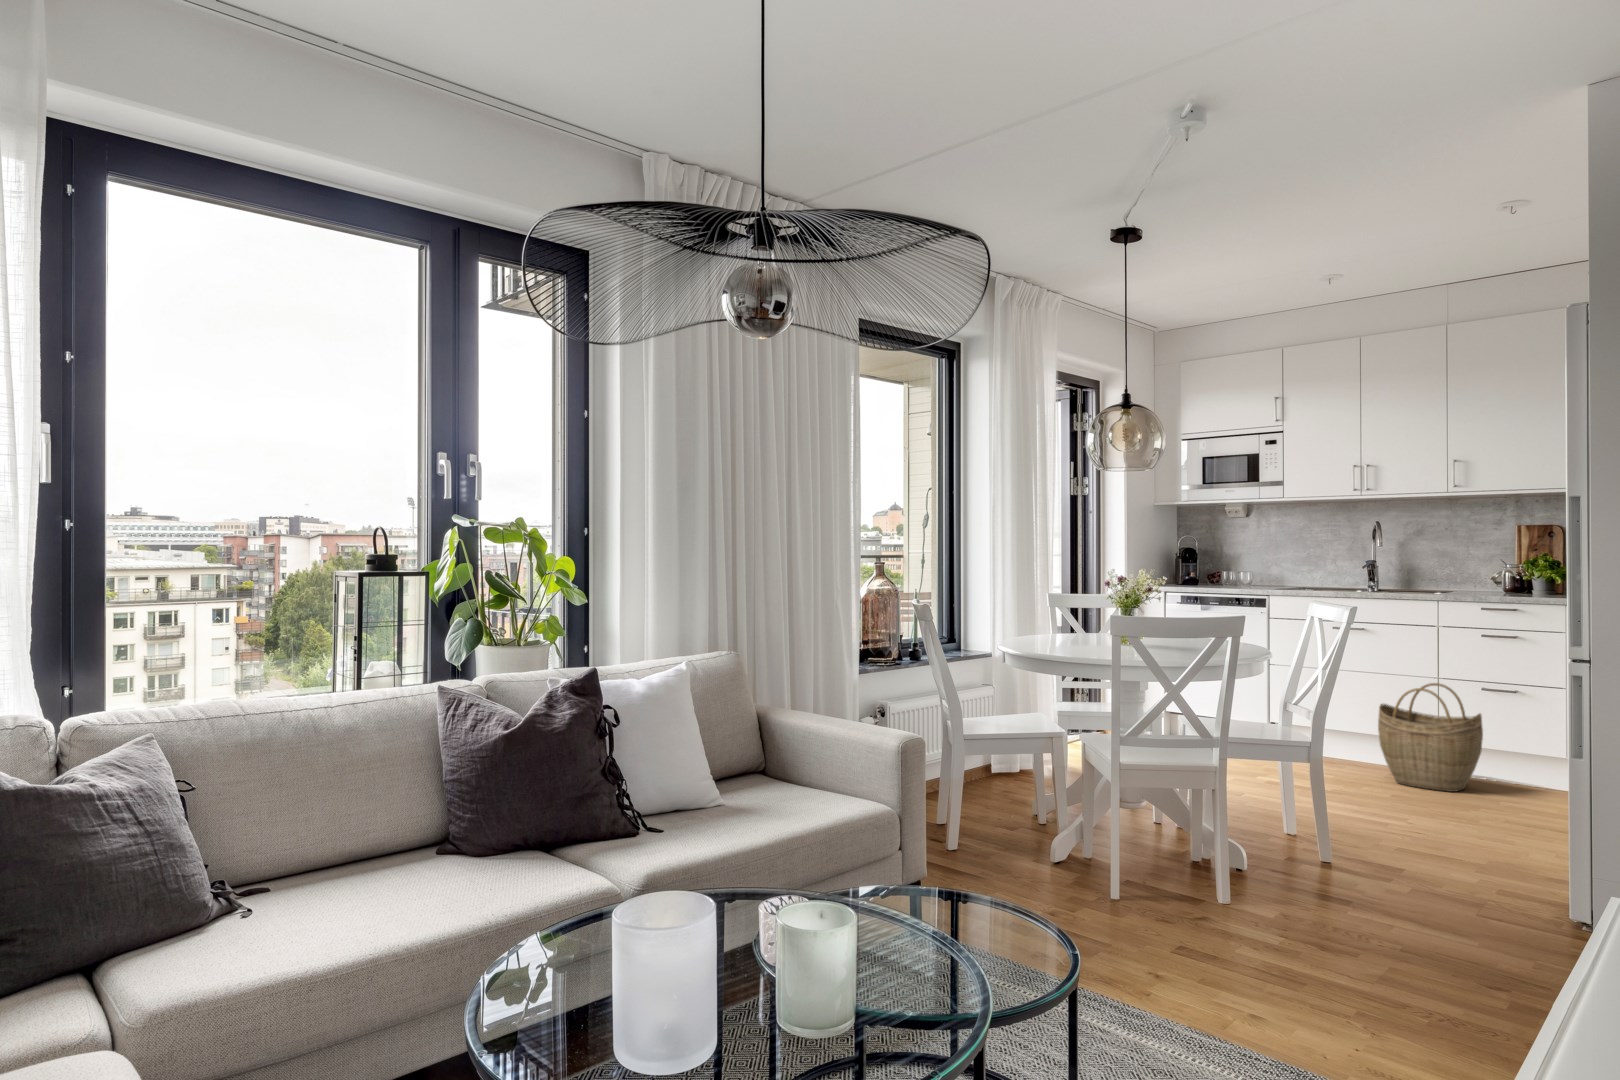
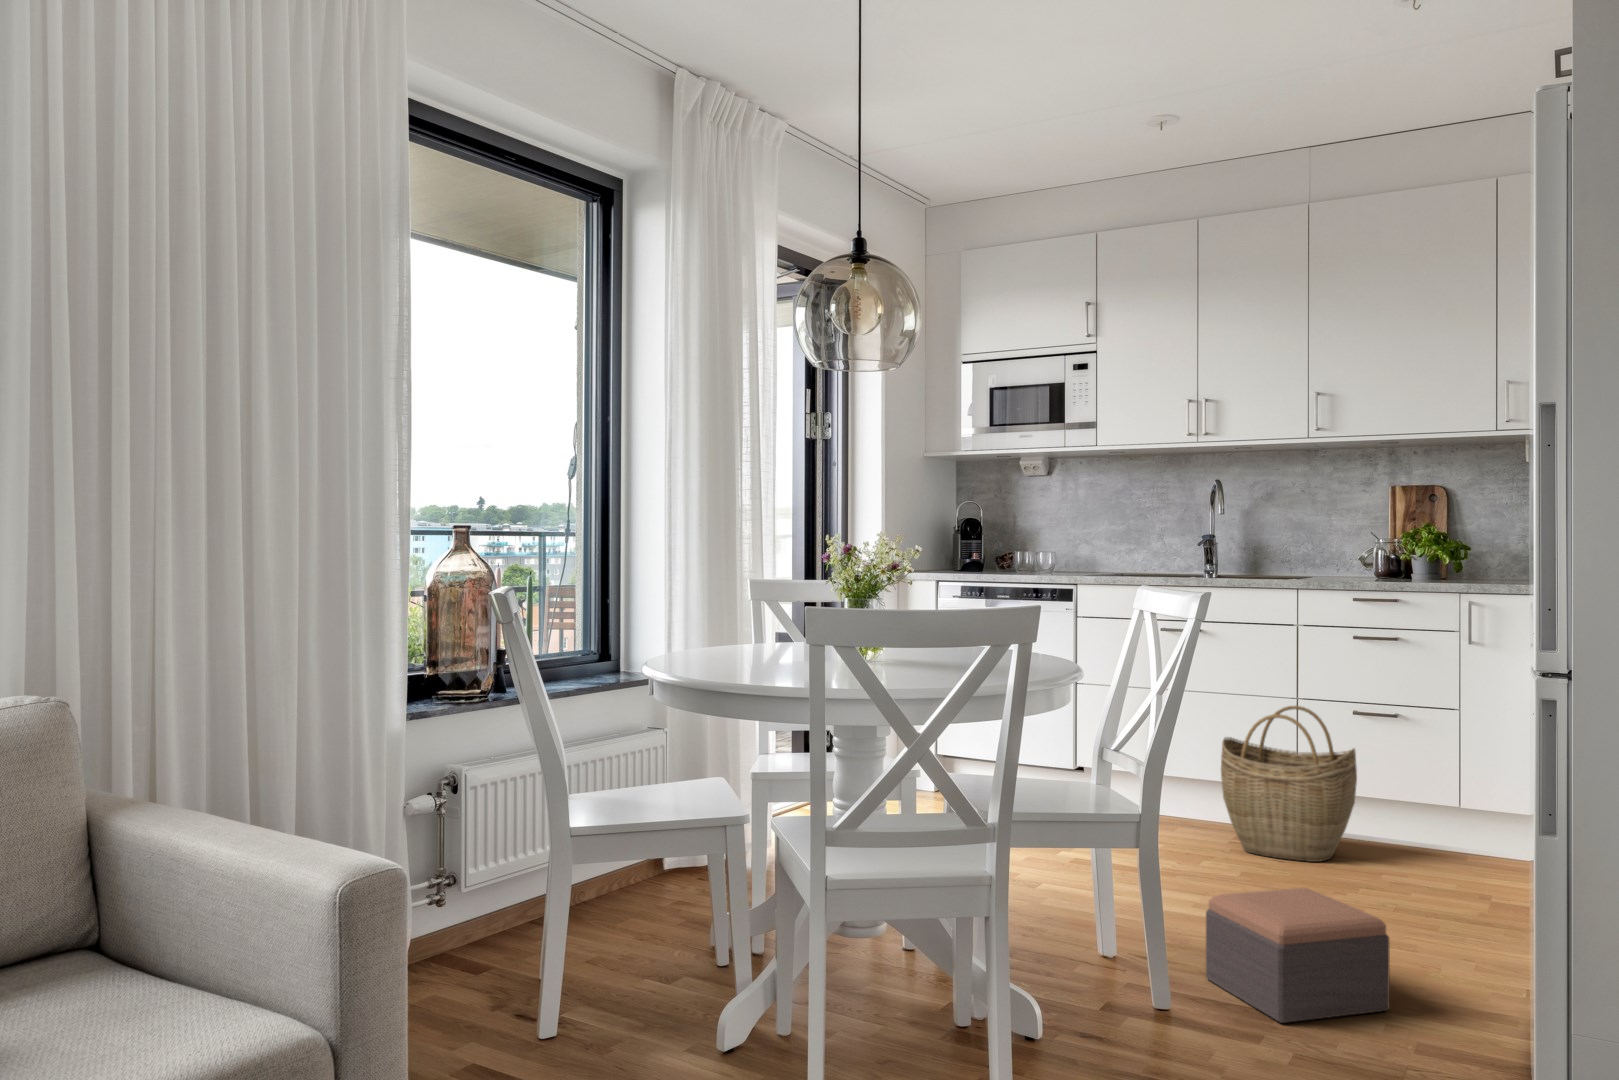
footstool: none [1358,797,1486,875] -> present [1206,888,1390,1023]

